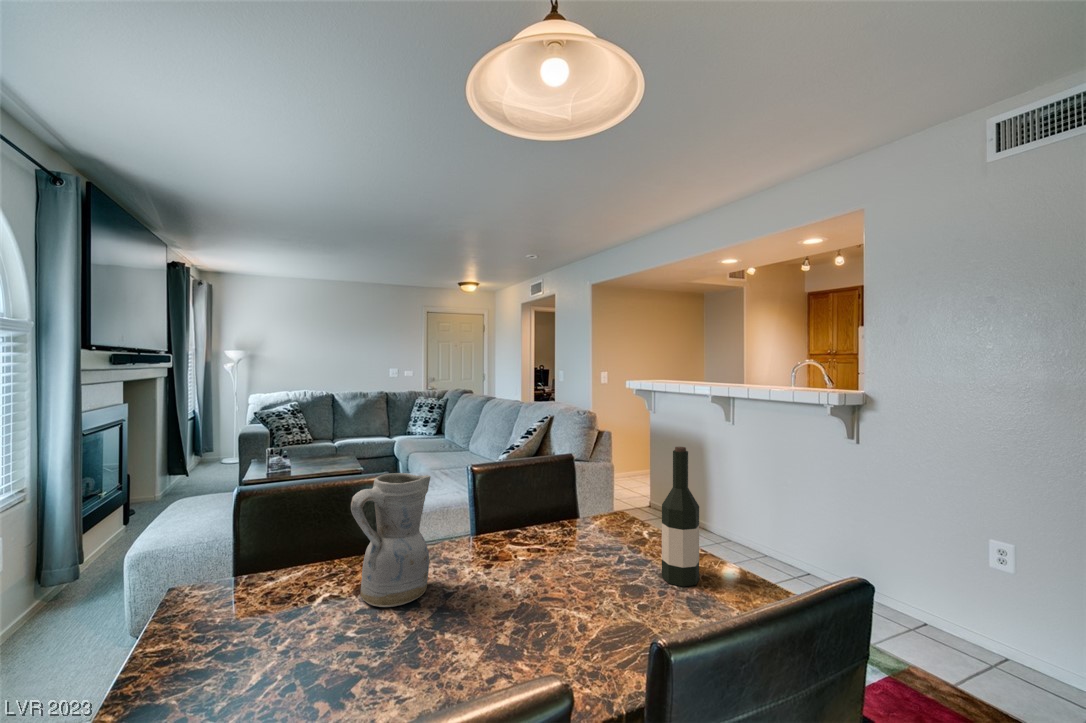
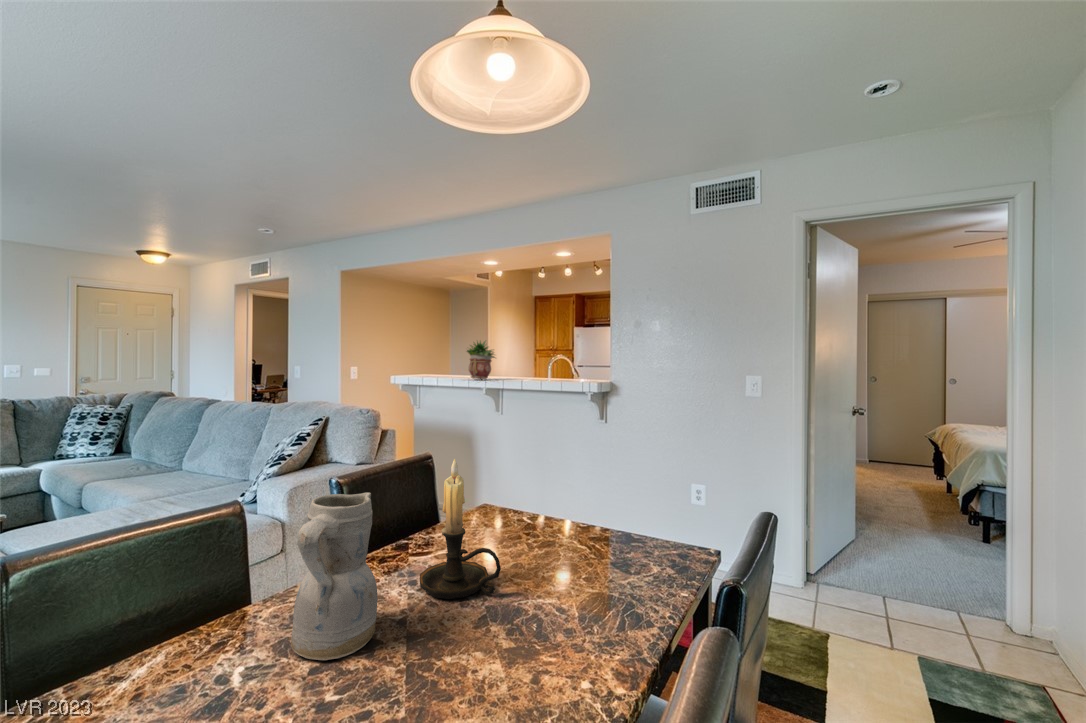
potted plant: none [690,344,727,386] -> present [467,341,495,379]
wine bottle: present [662,447,699,587] -> none [573,434,604,556]
candle holder: none [486,455,551,593] -> present [420,459,501,599]

